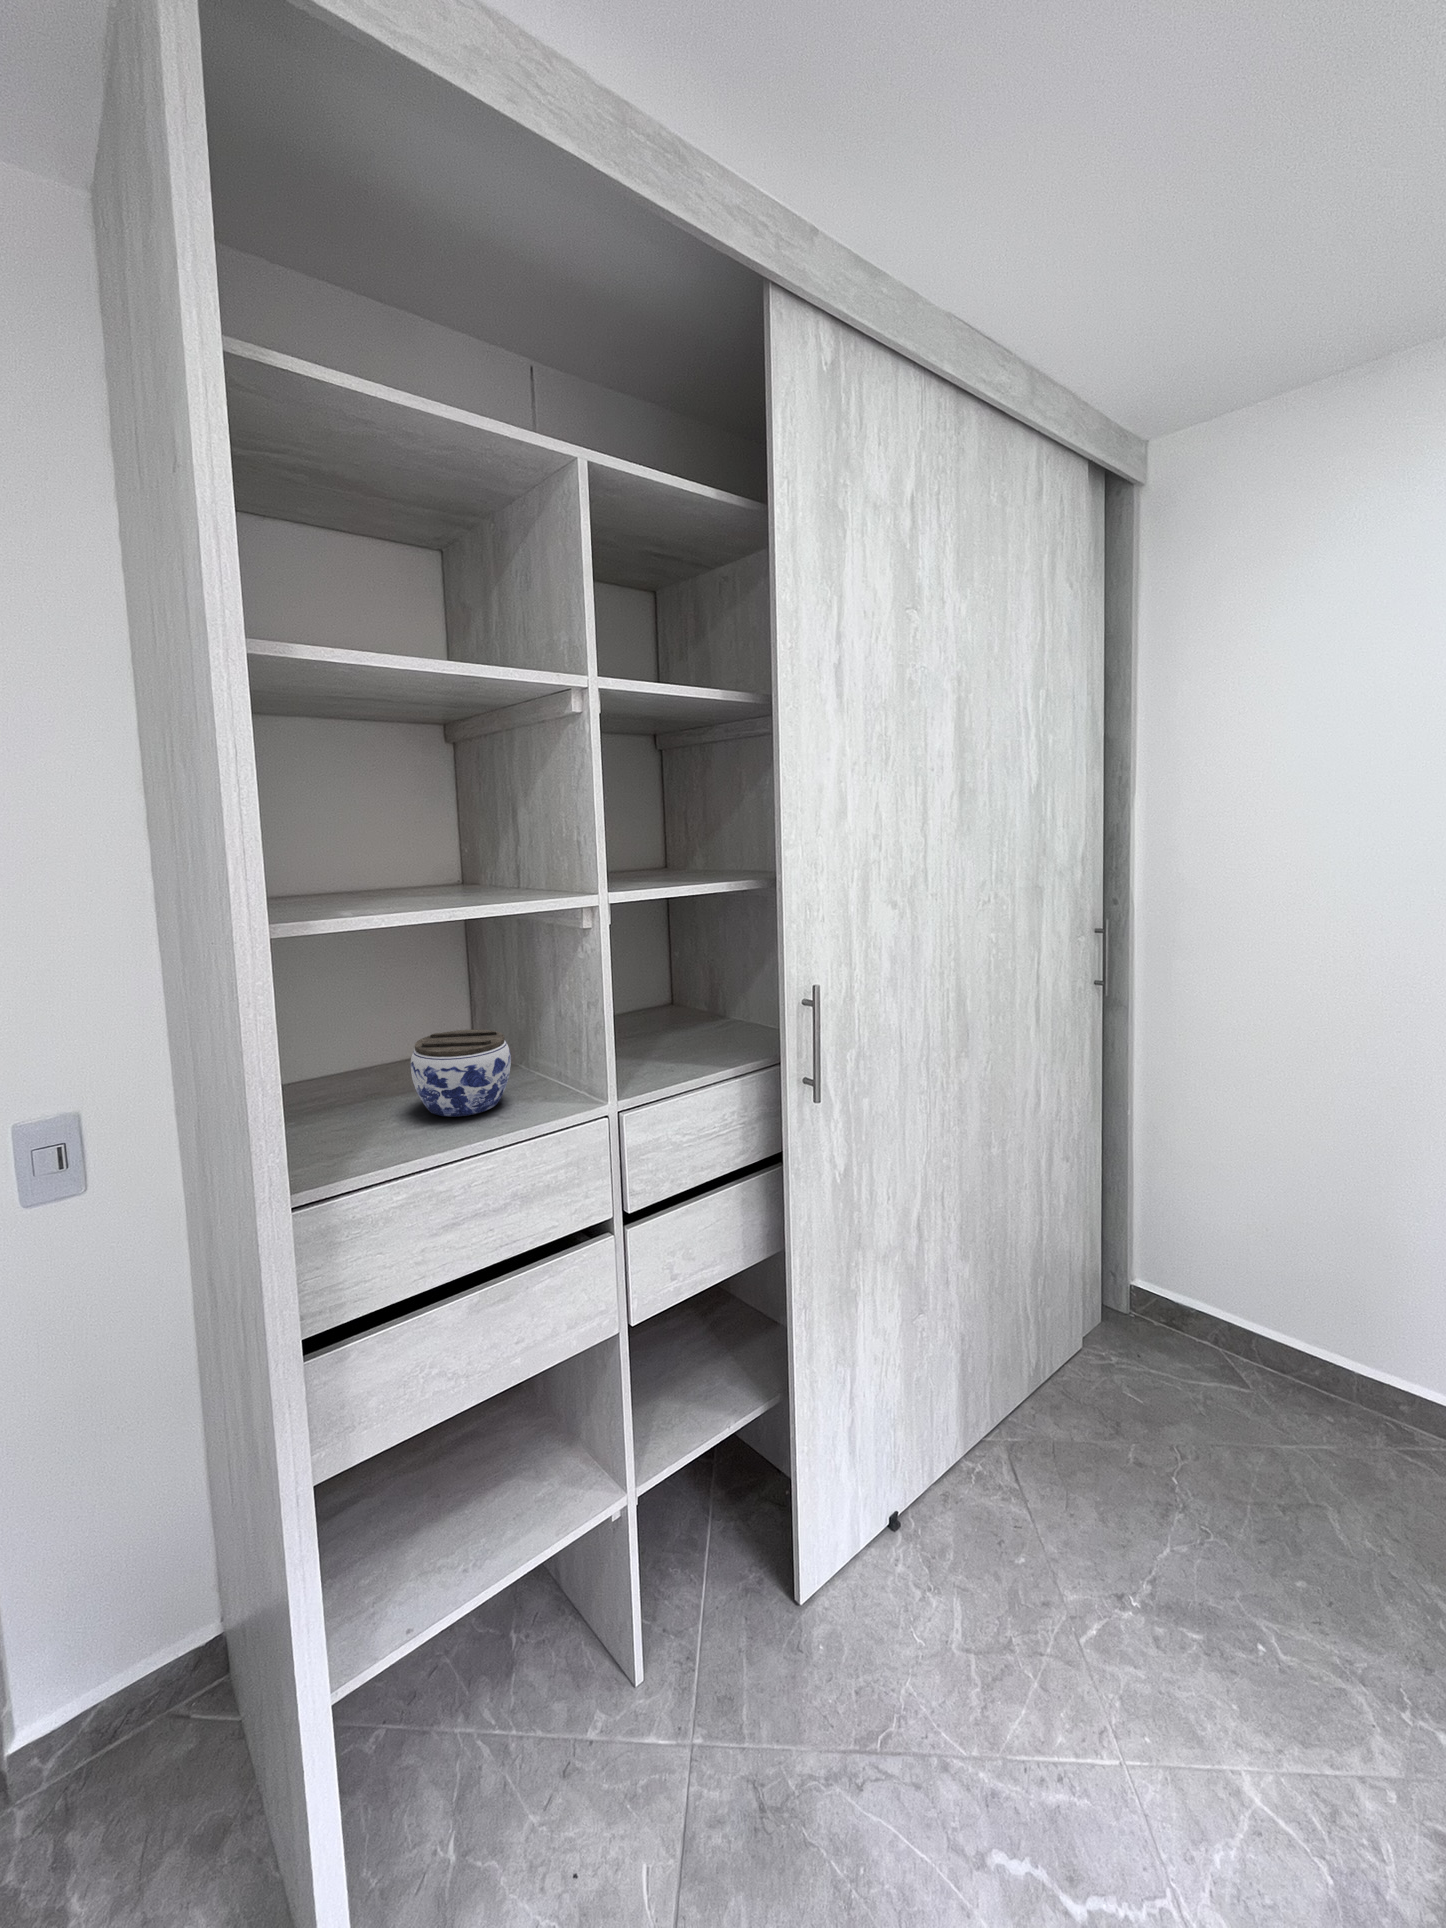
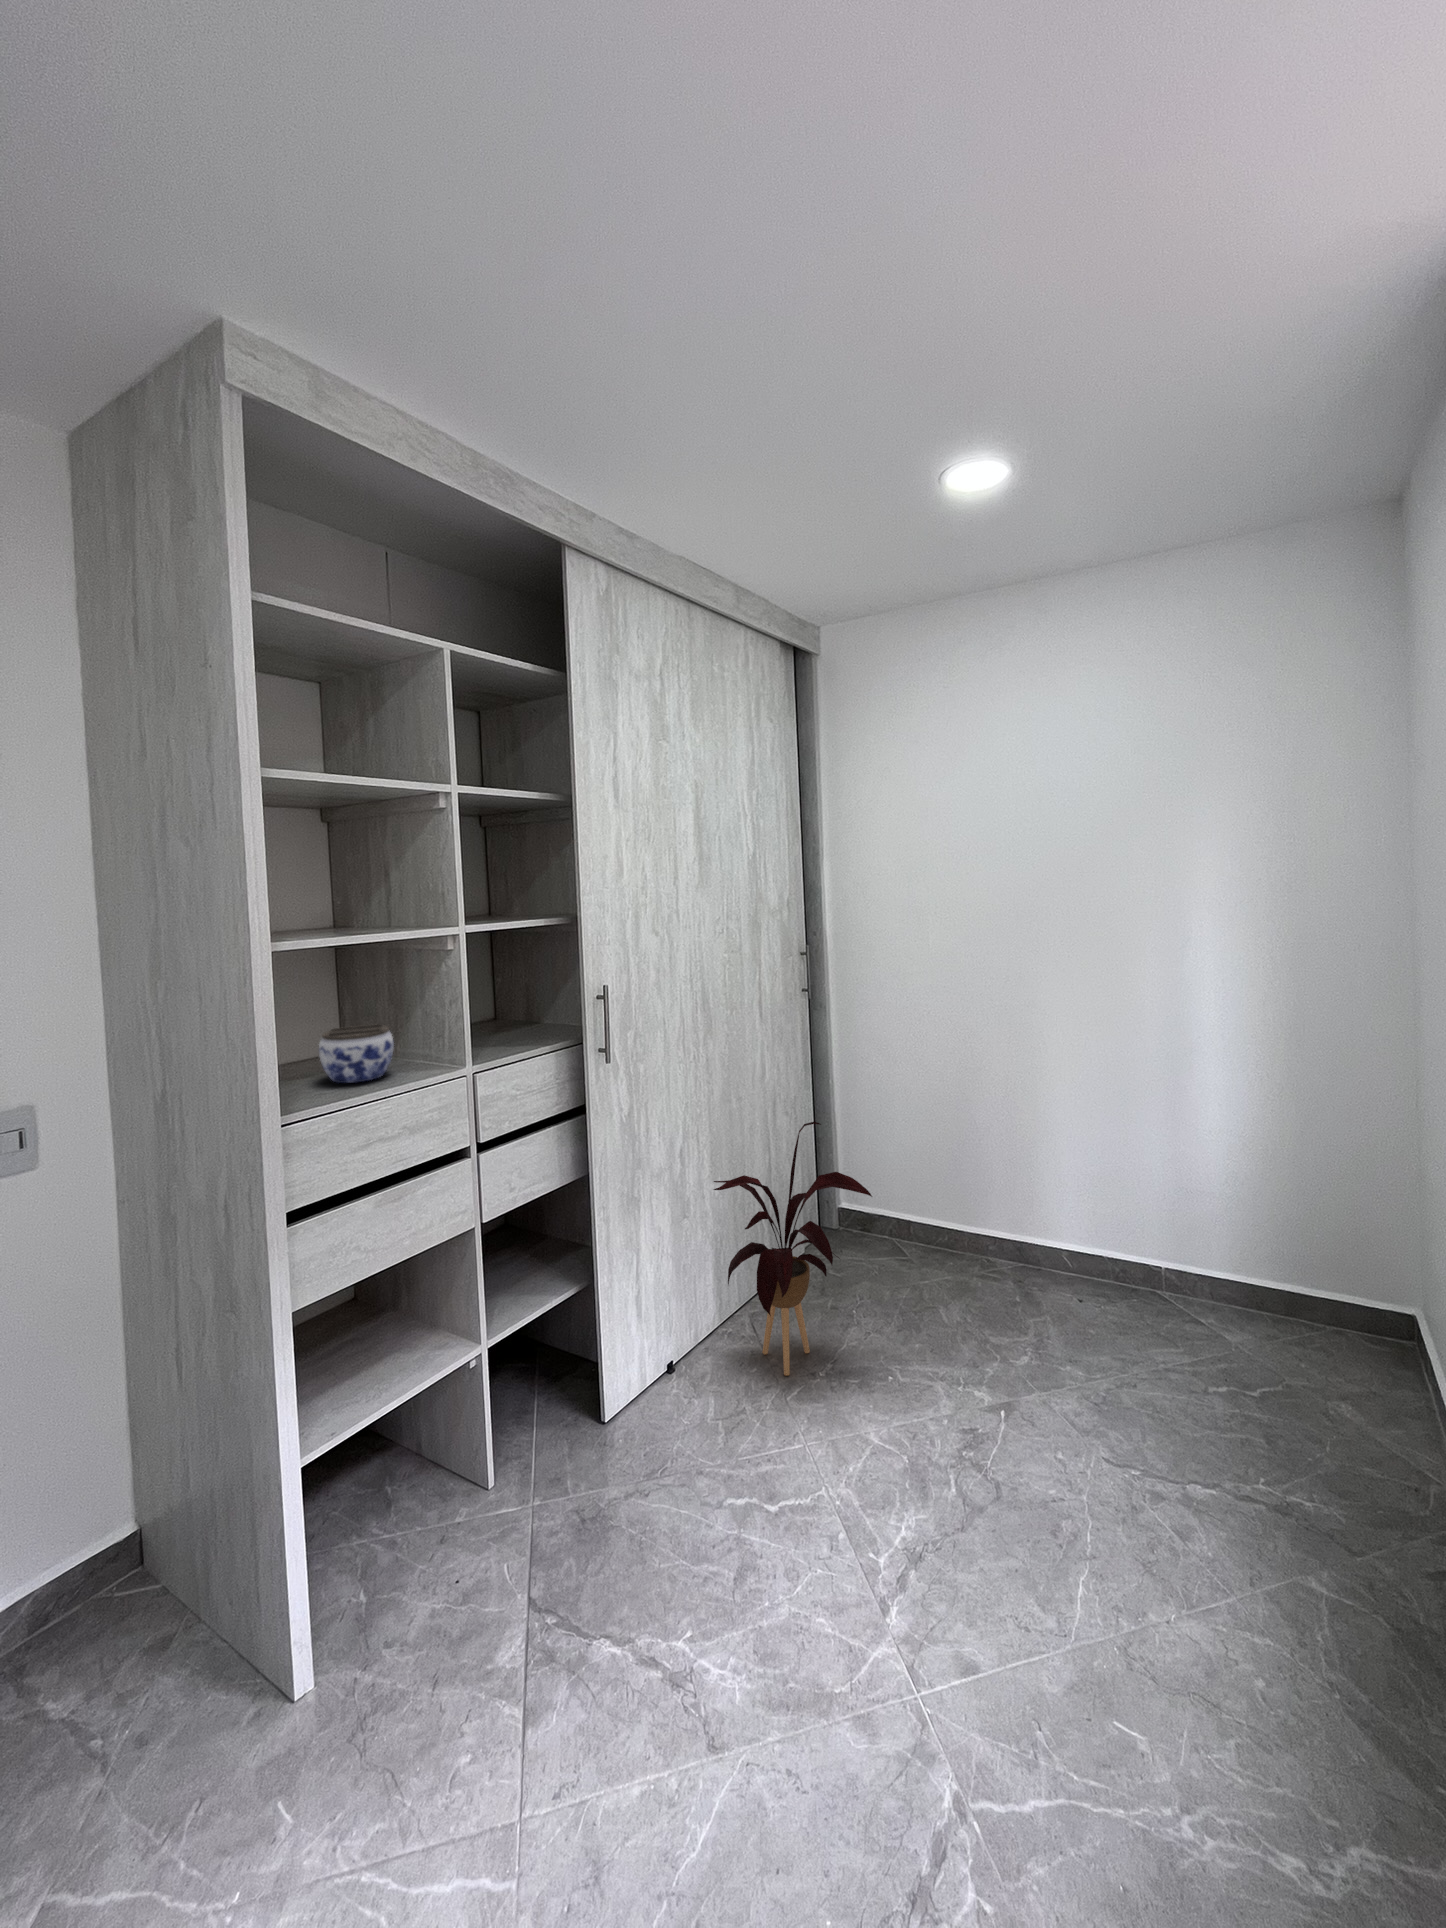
house plant: none [968,1215,1252,1594] -> present [714,1122,872,1376]

